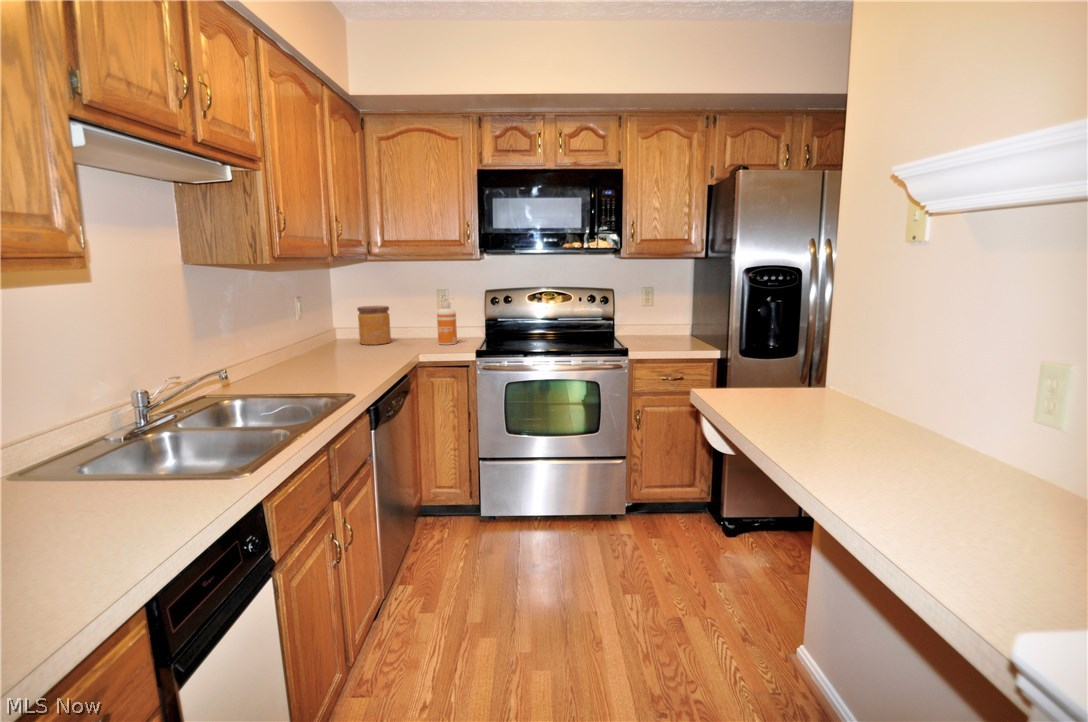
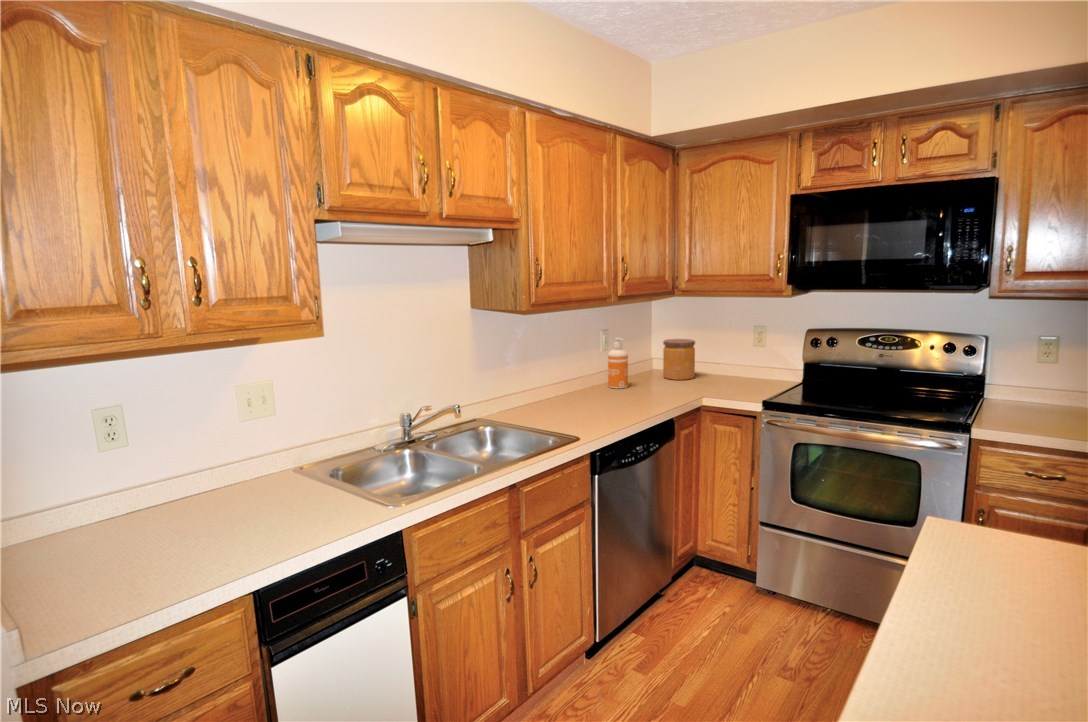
soap dispenser: present [437,297,457,345] -> present [608,338,628,388]

